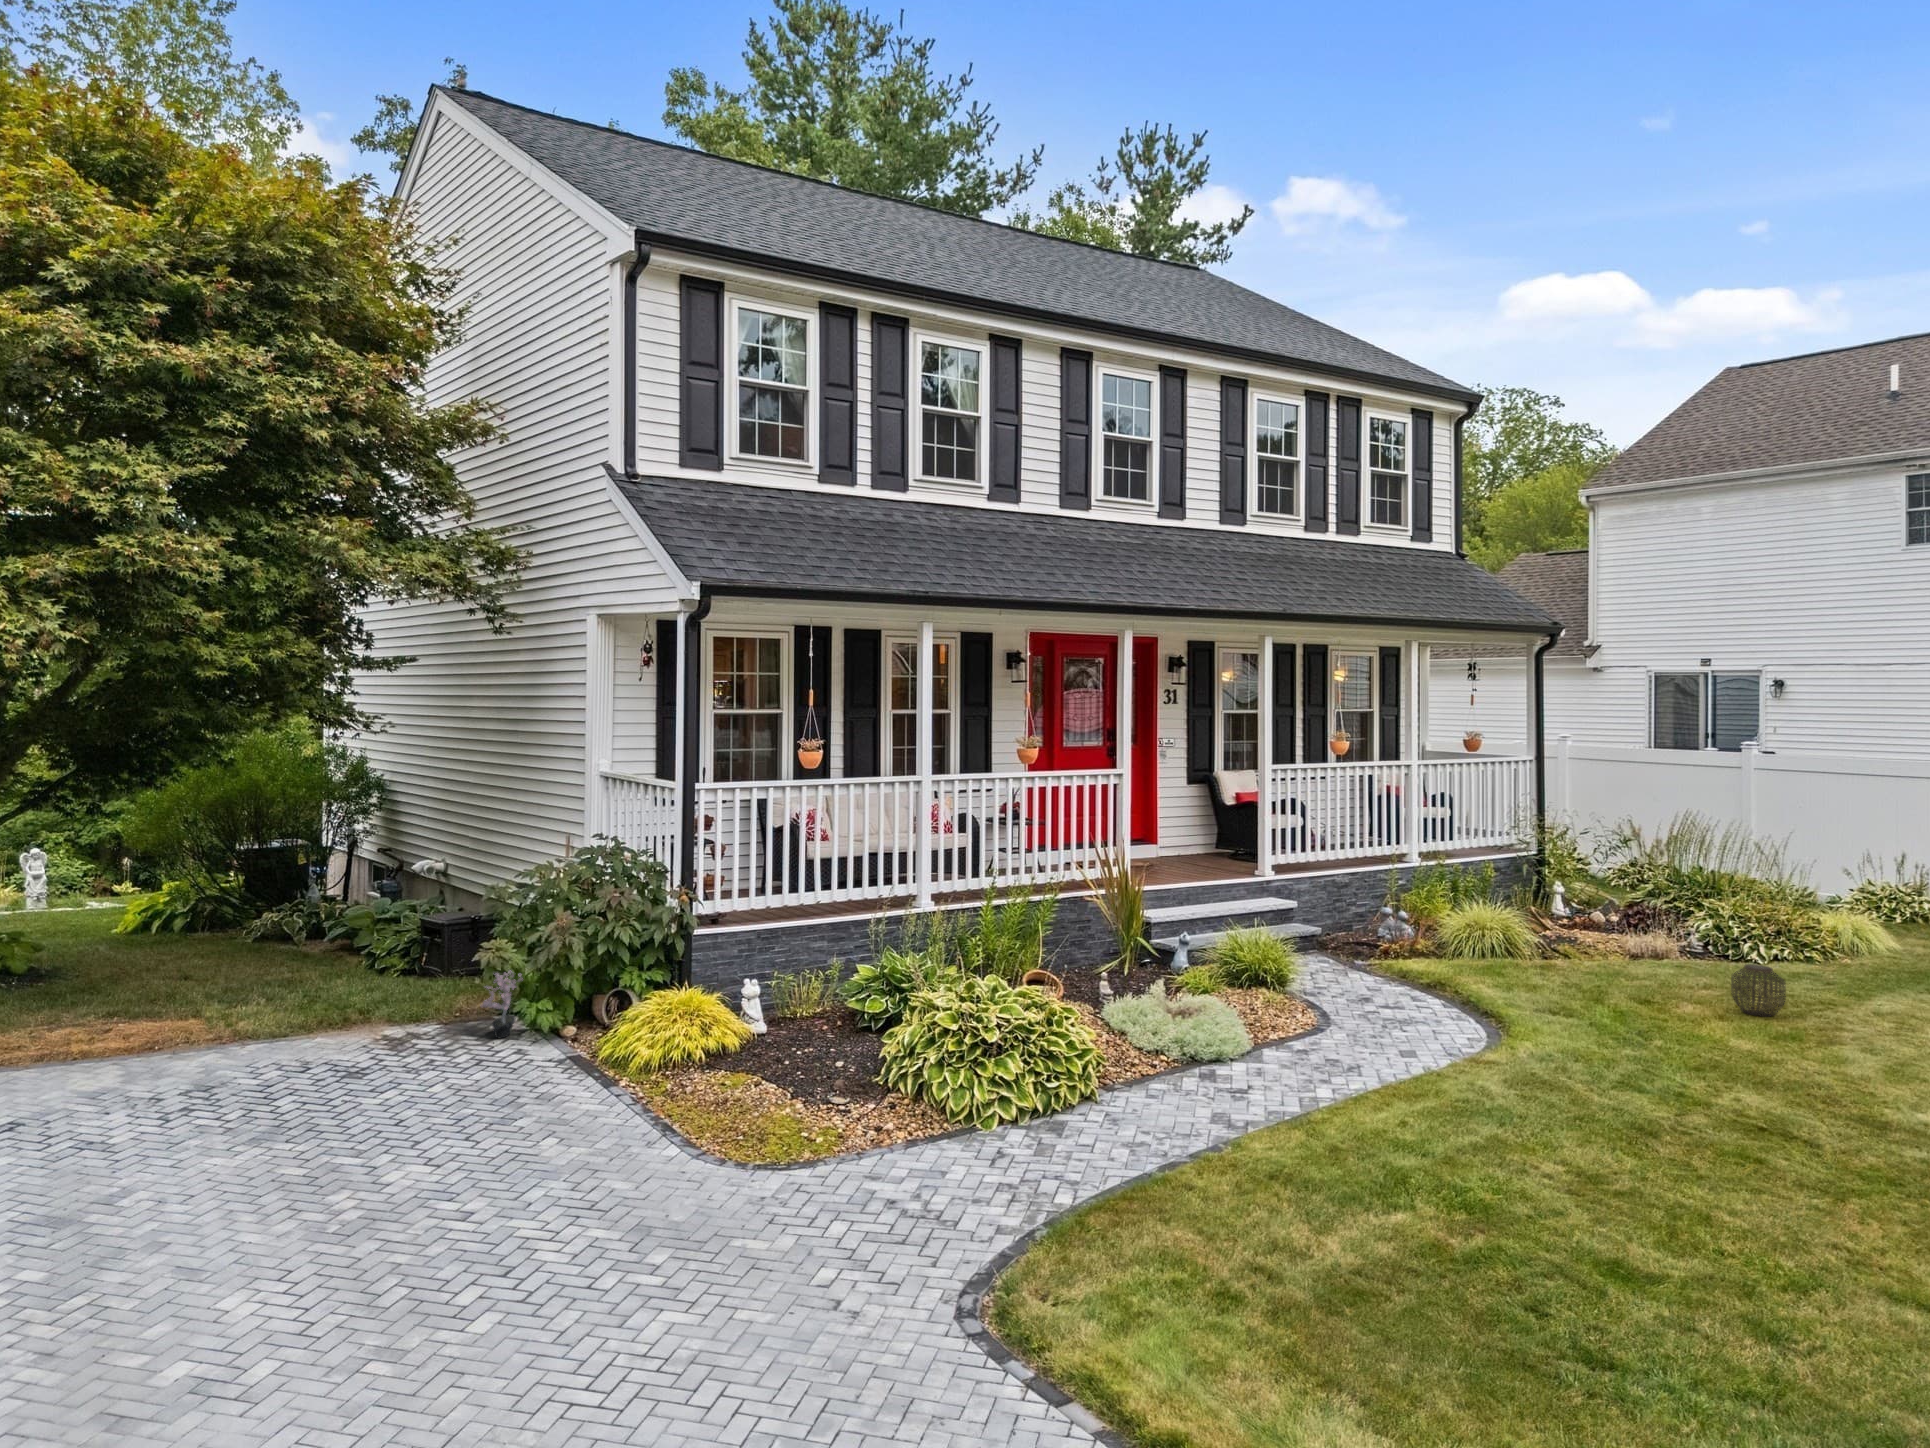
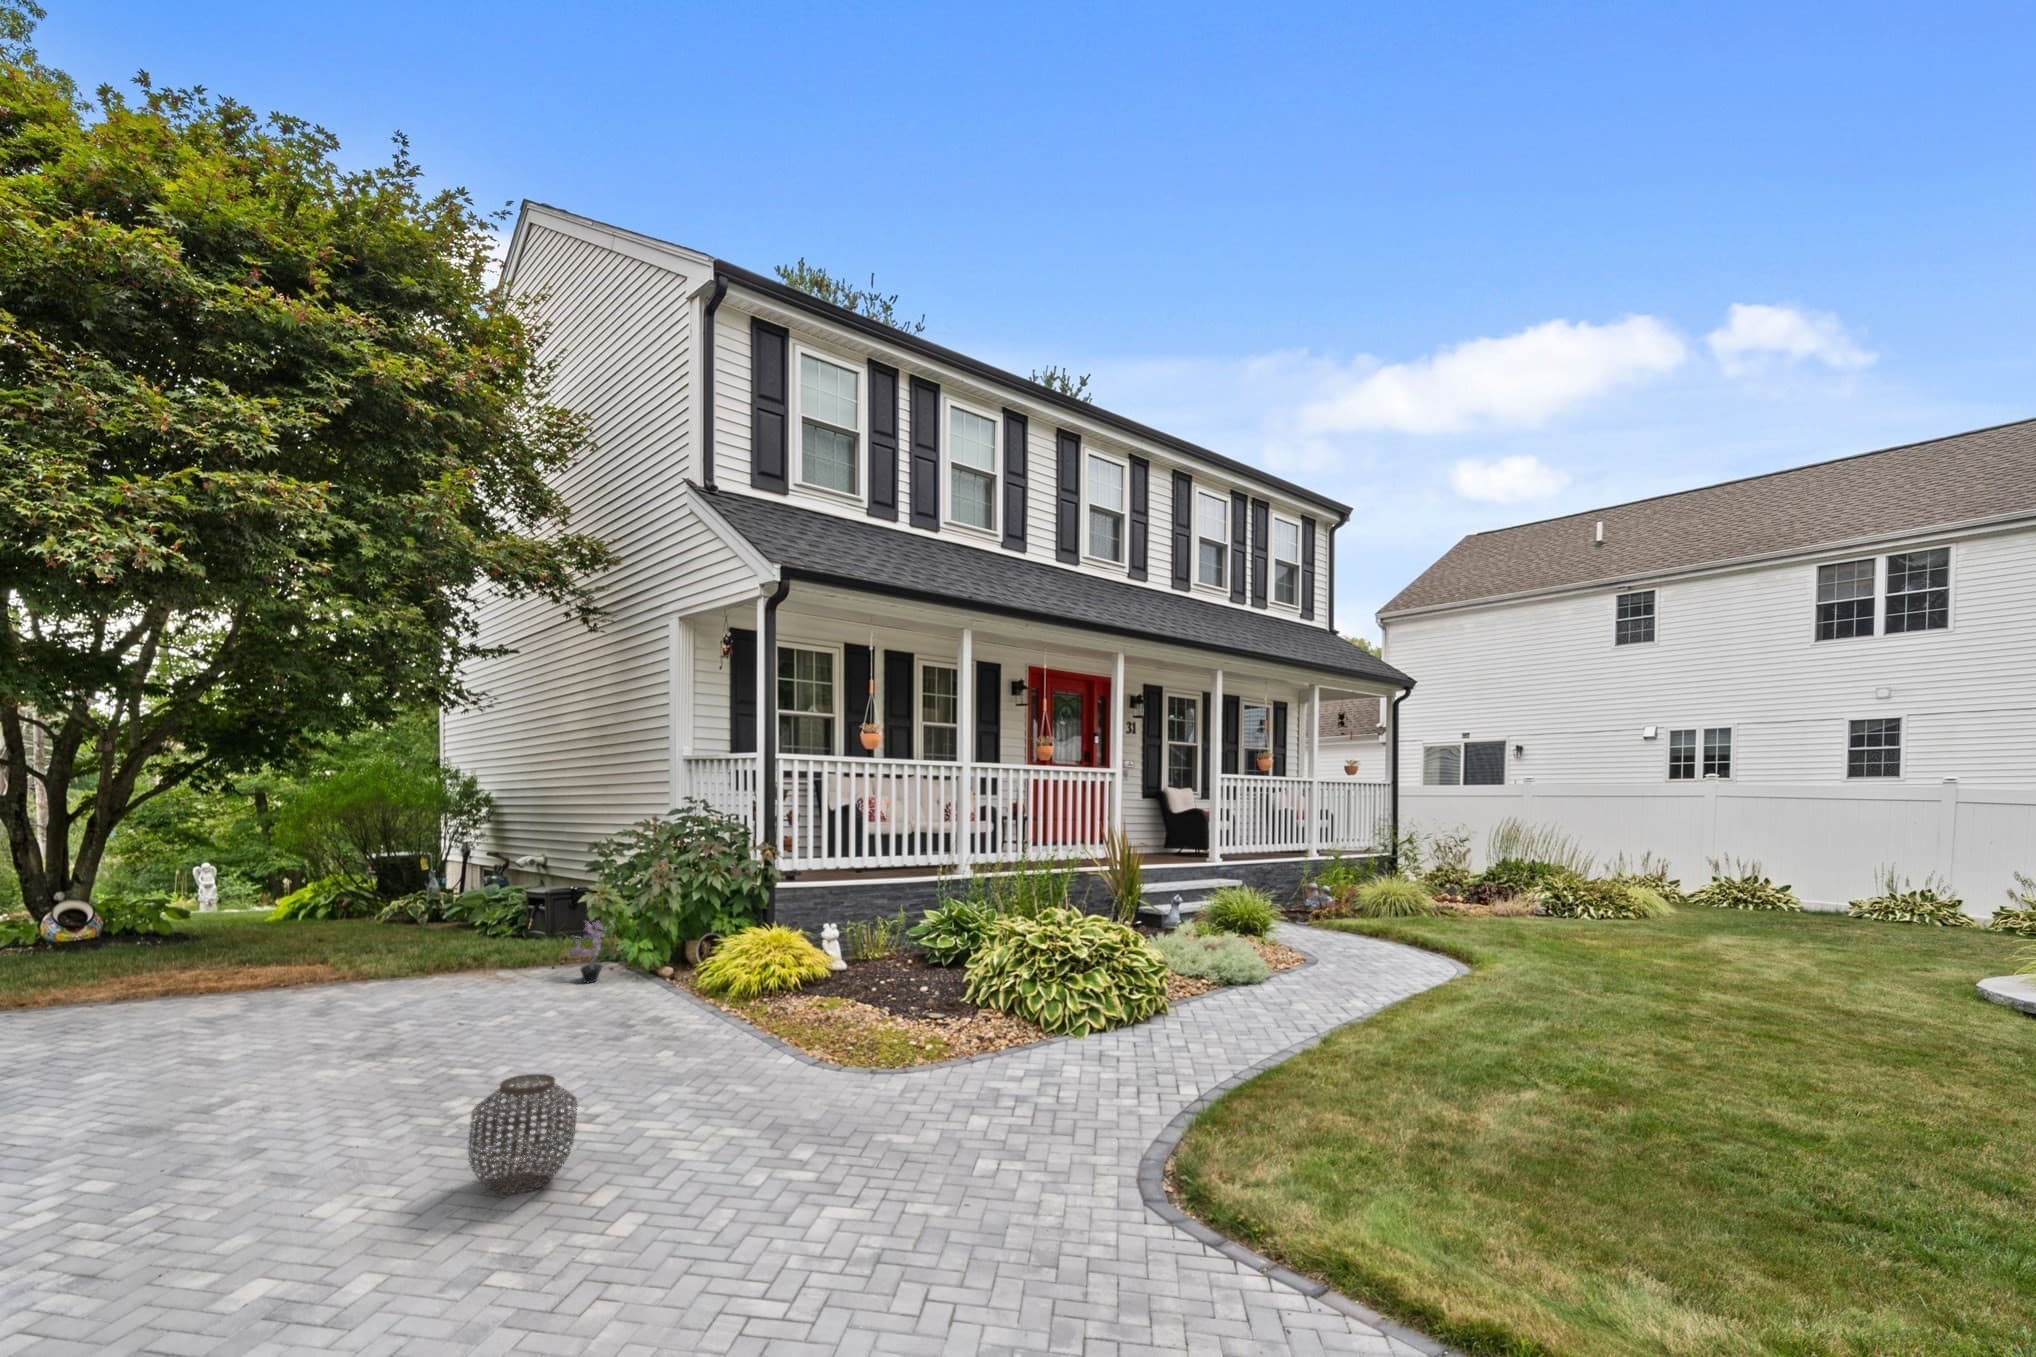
woven basket: present [1731,964,1786,1017] -> present [469,1074,577,1194]

